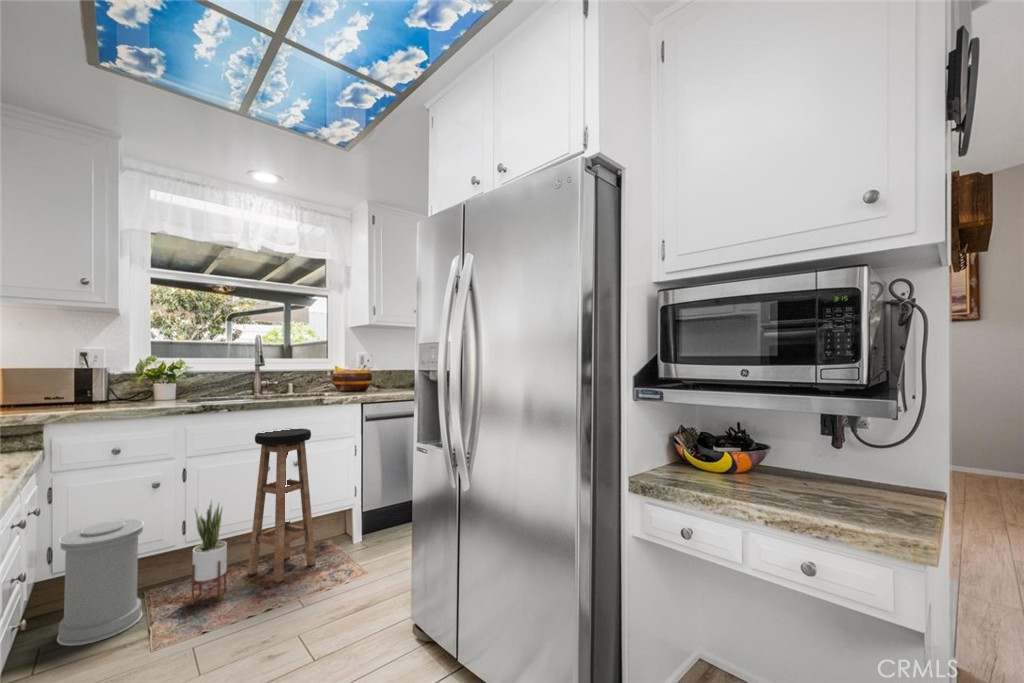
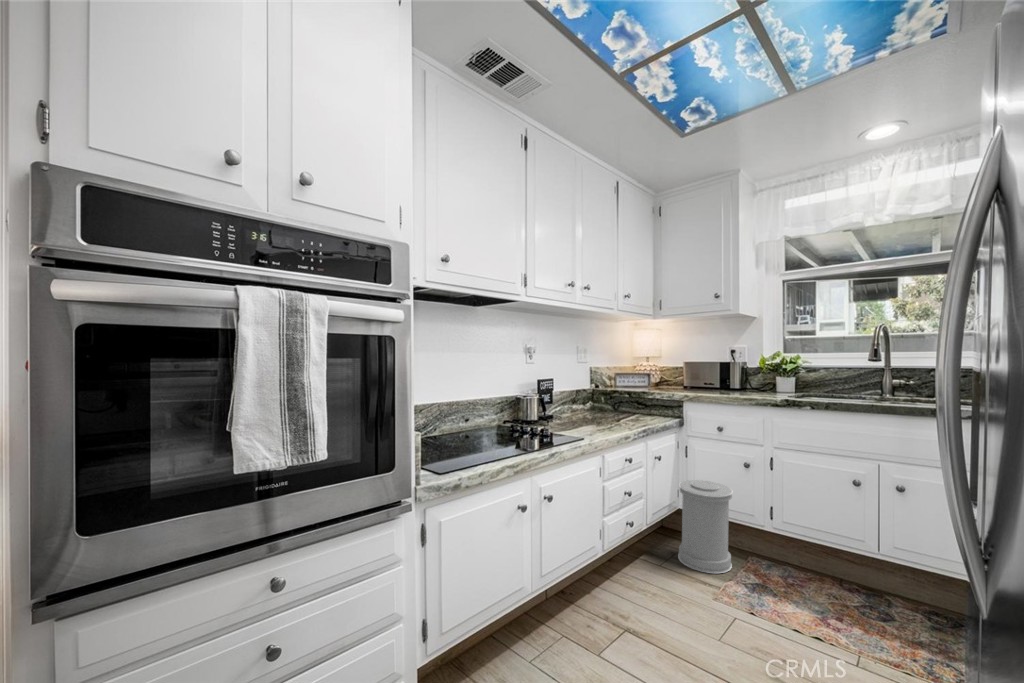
bar stool: present [248,428,316,583] -> none [837,442,924,634]
potted plant: present [192,501,227,605] -> none [764,495,803,599]

